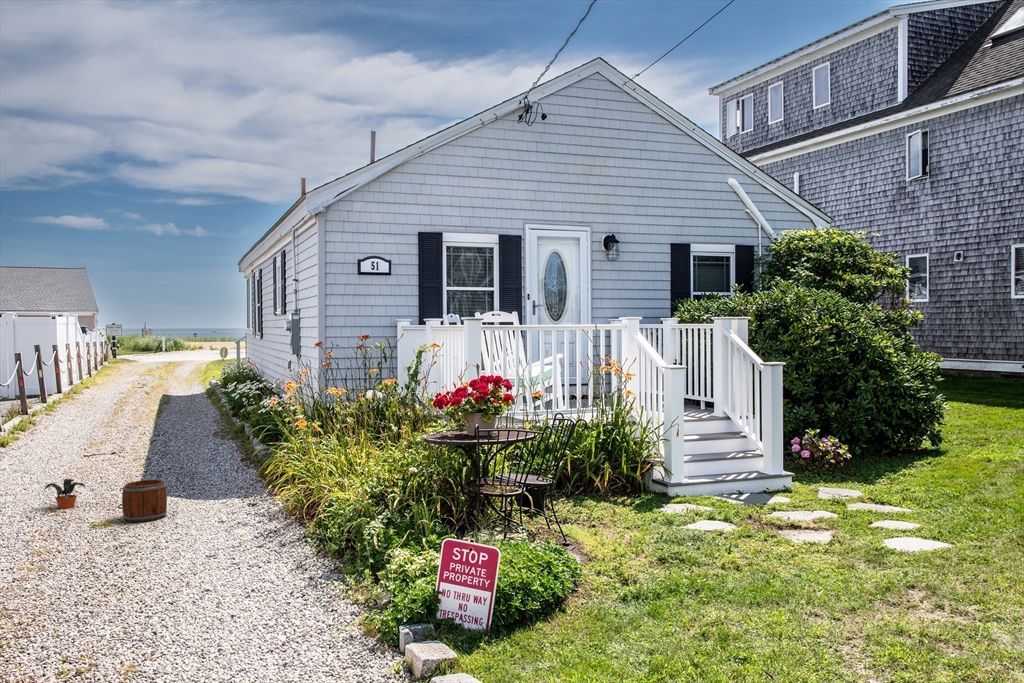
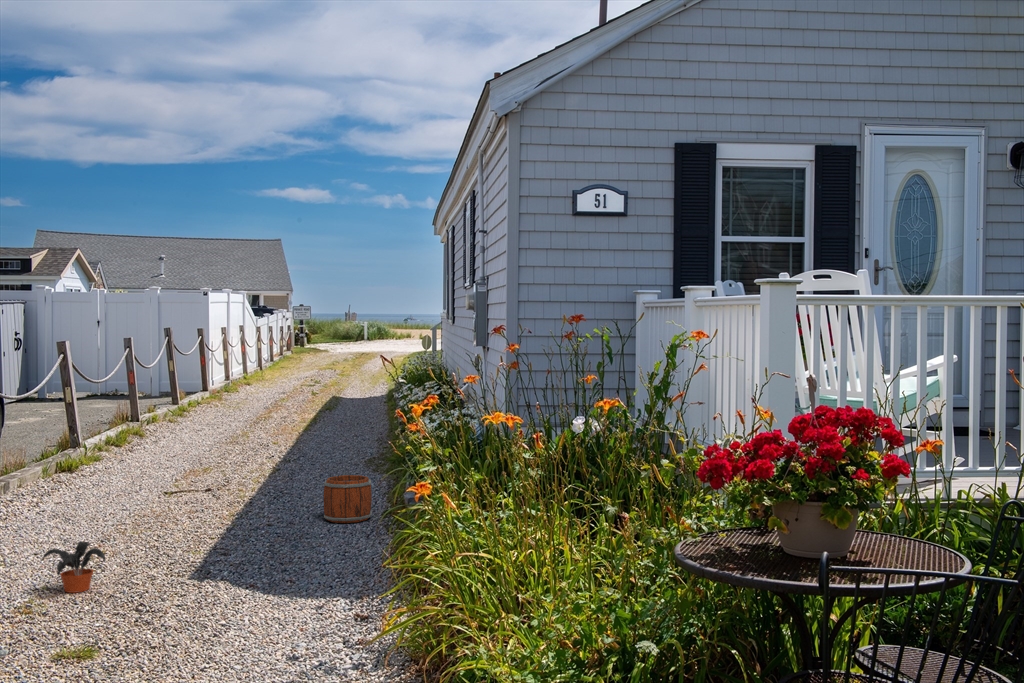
bucket: present [122,480,167,522] -> present [323,475,372,523]

